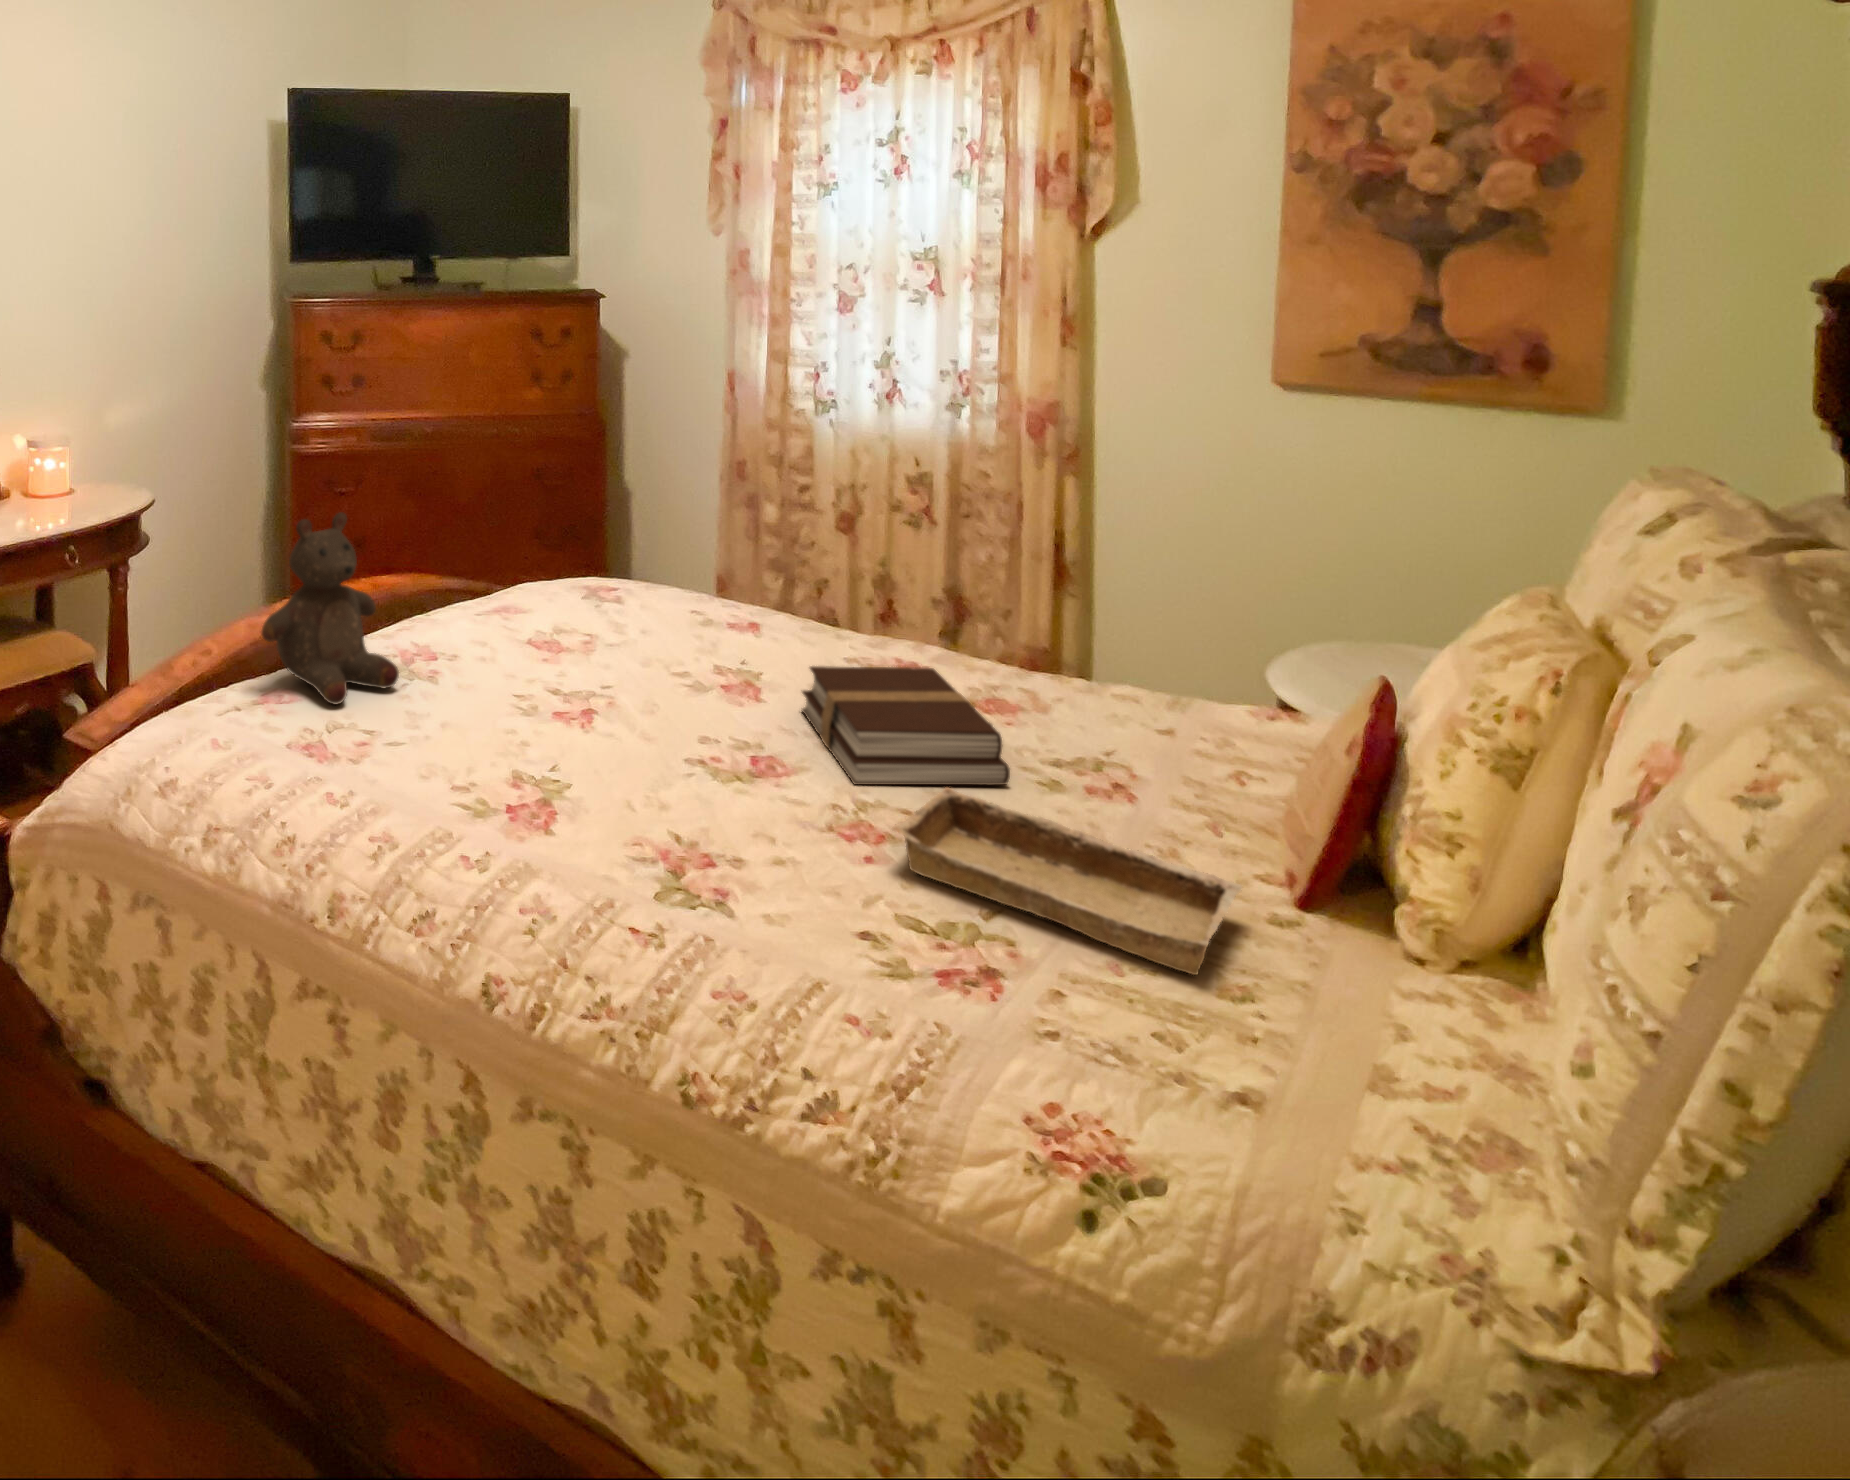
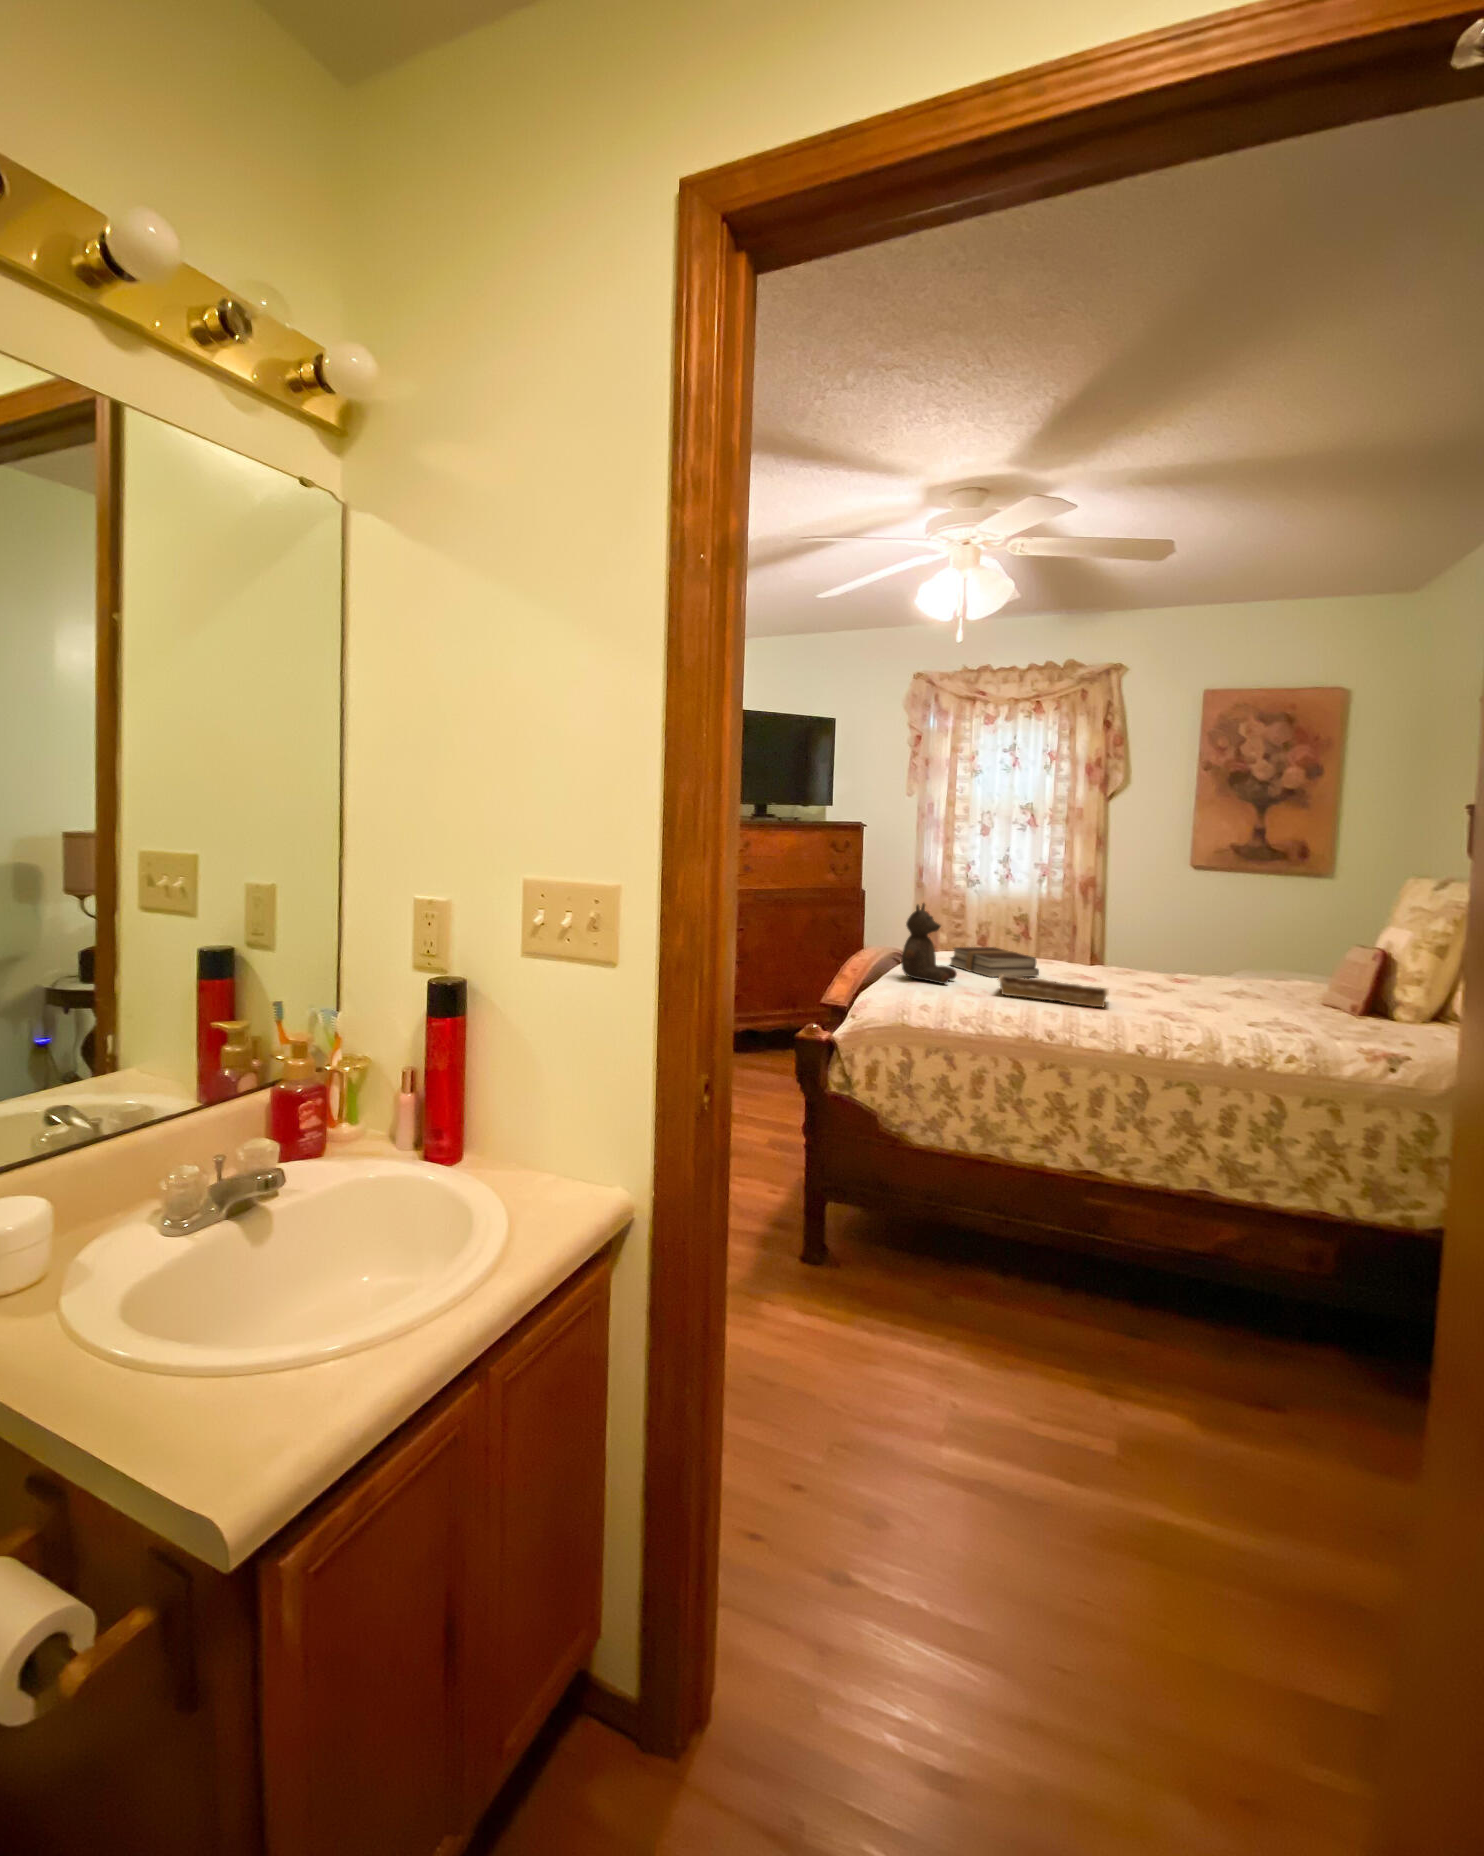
book: present [802,666,1010,785] -> present [950,947,1039,977]
tray: present [892,787,1242,975] -> present [997,974,1109,1007]

